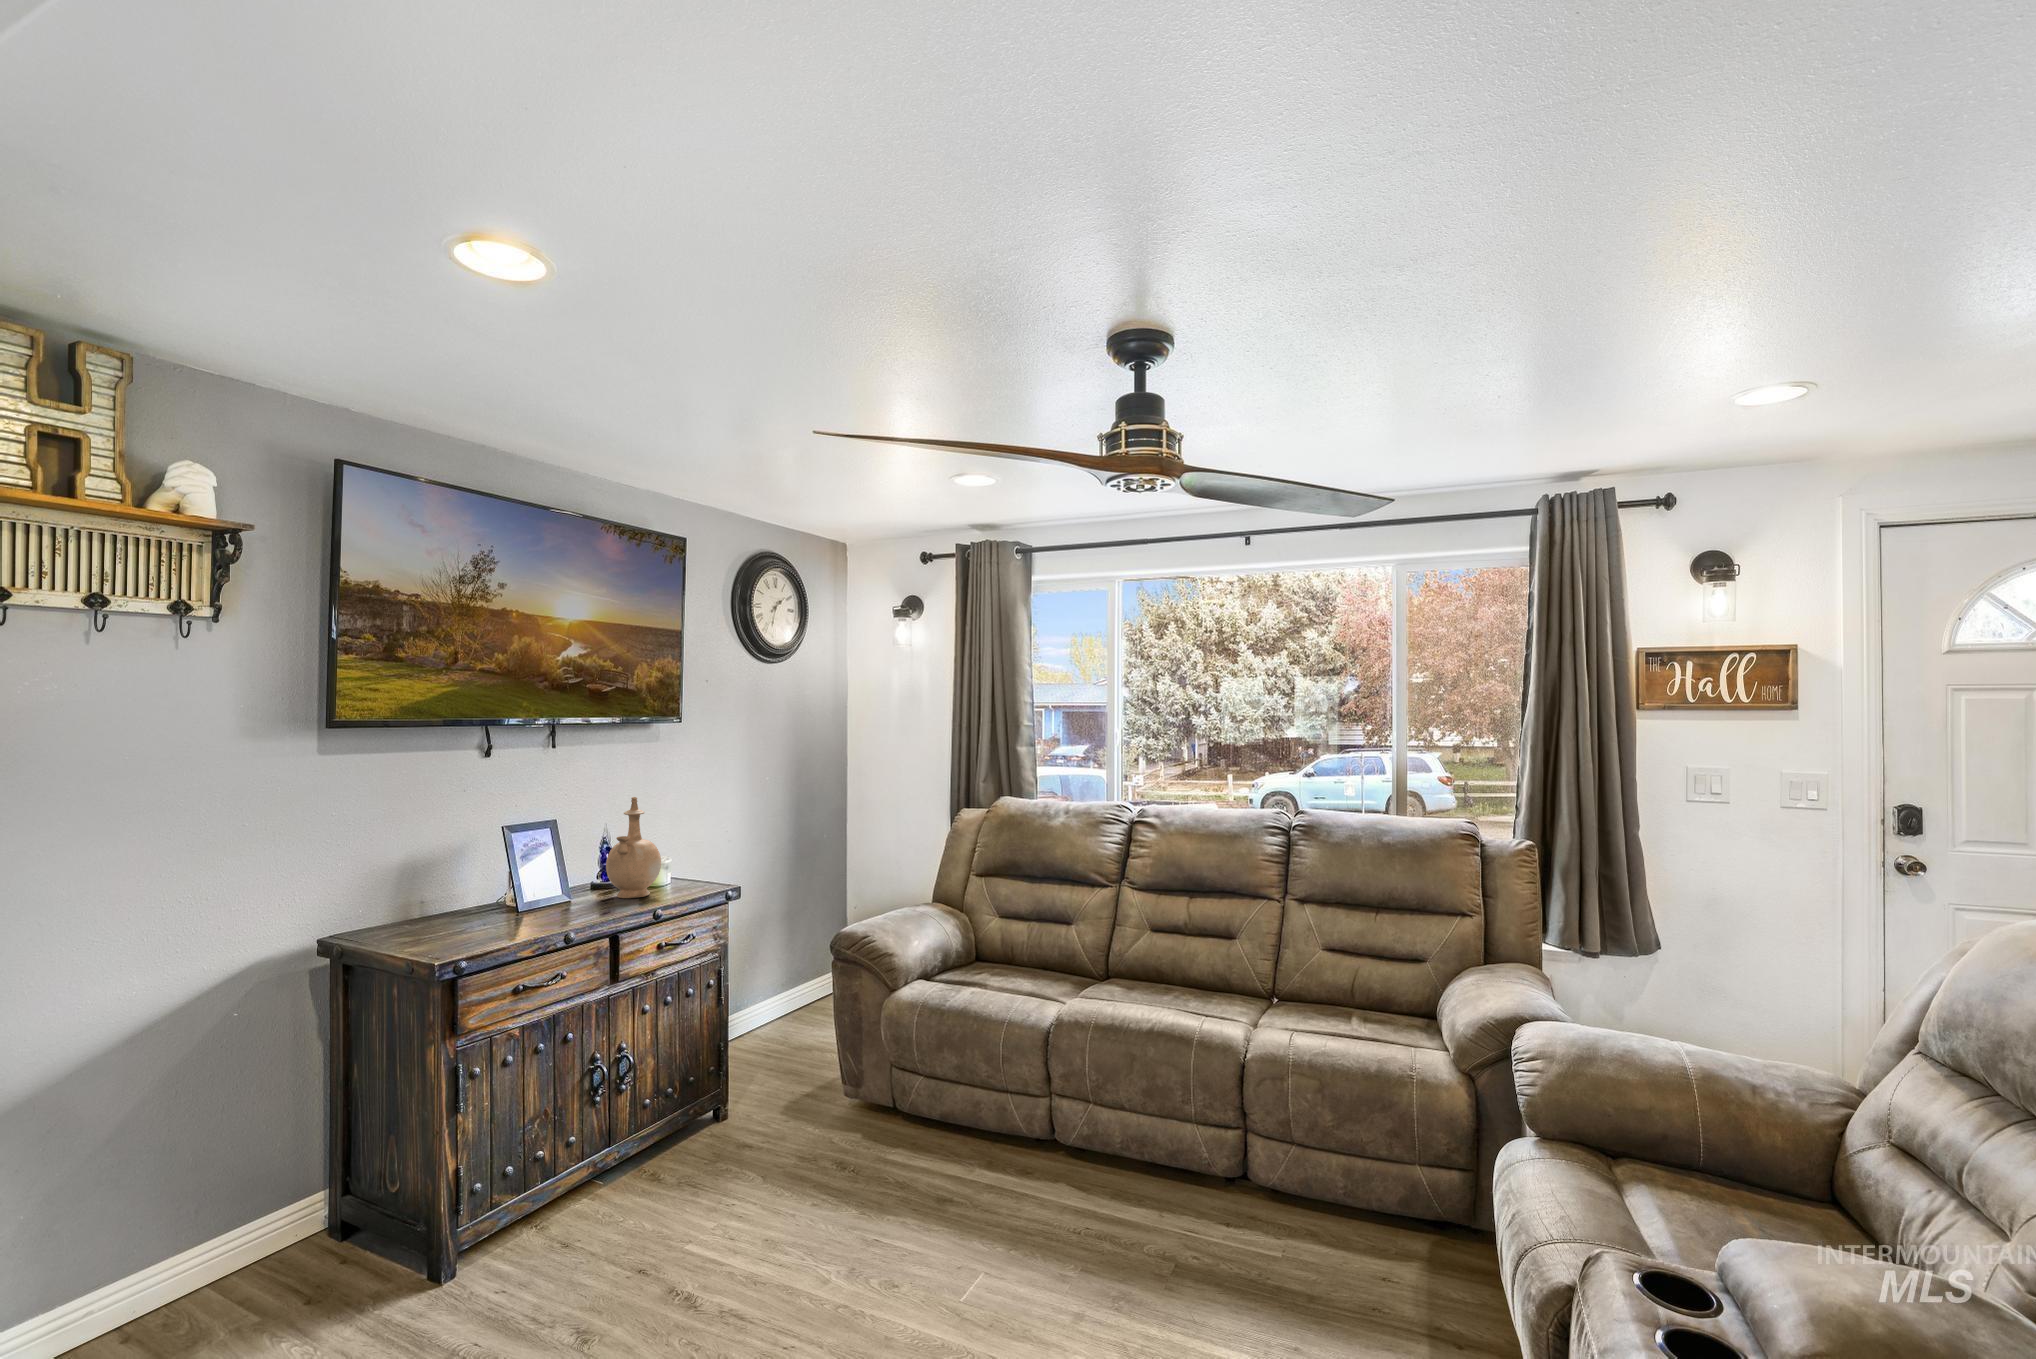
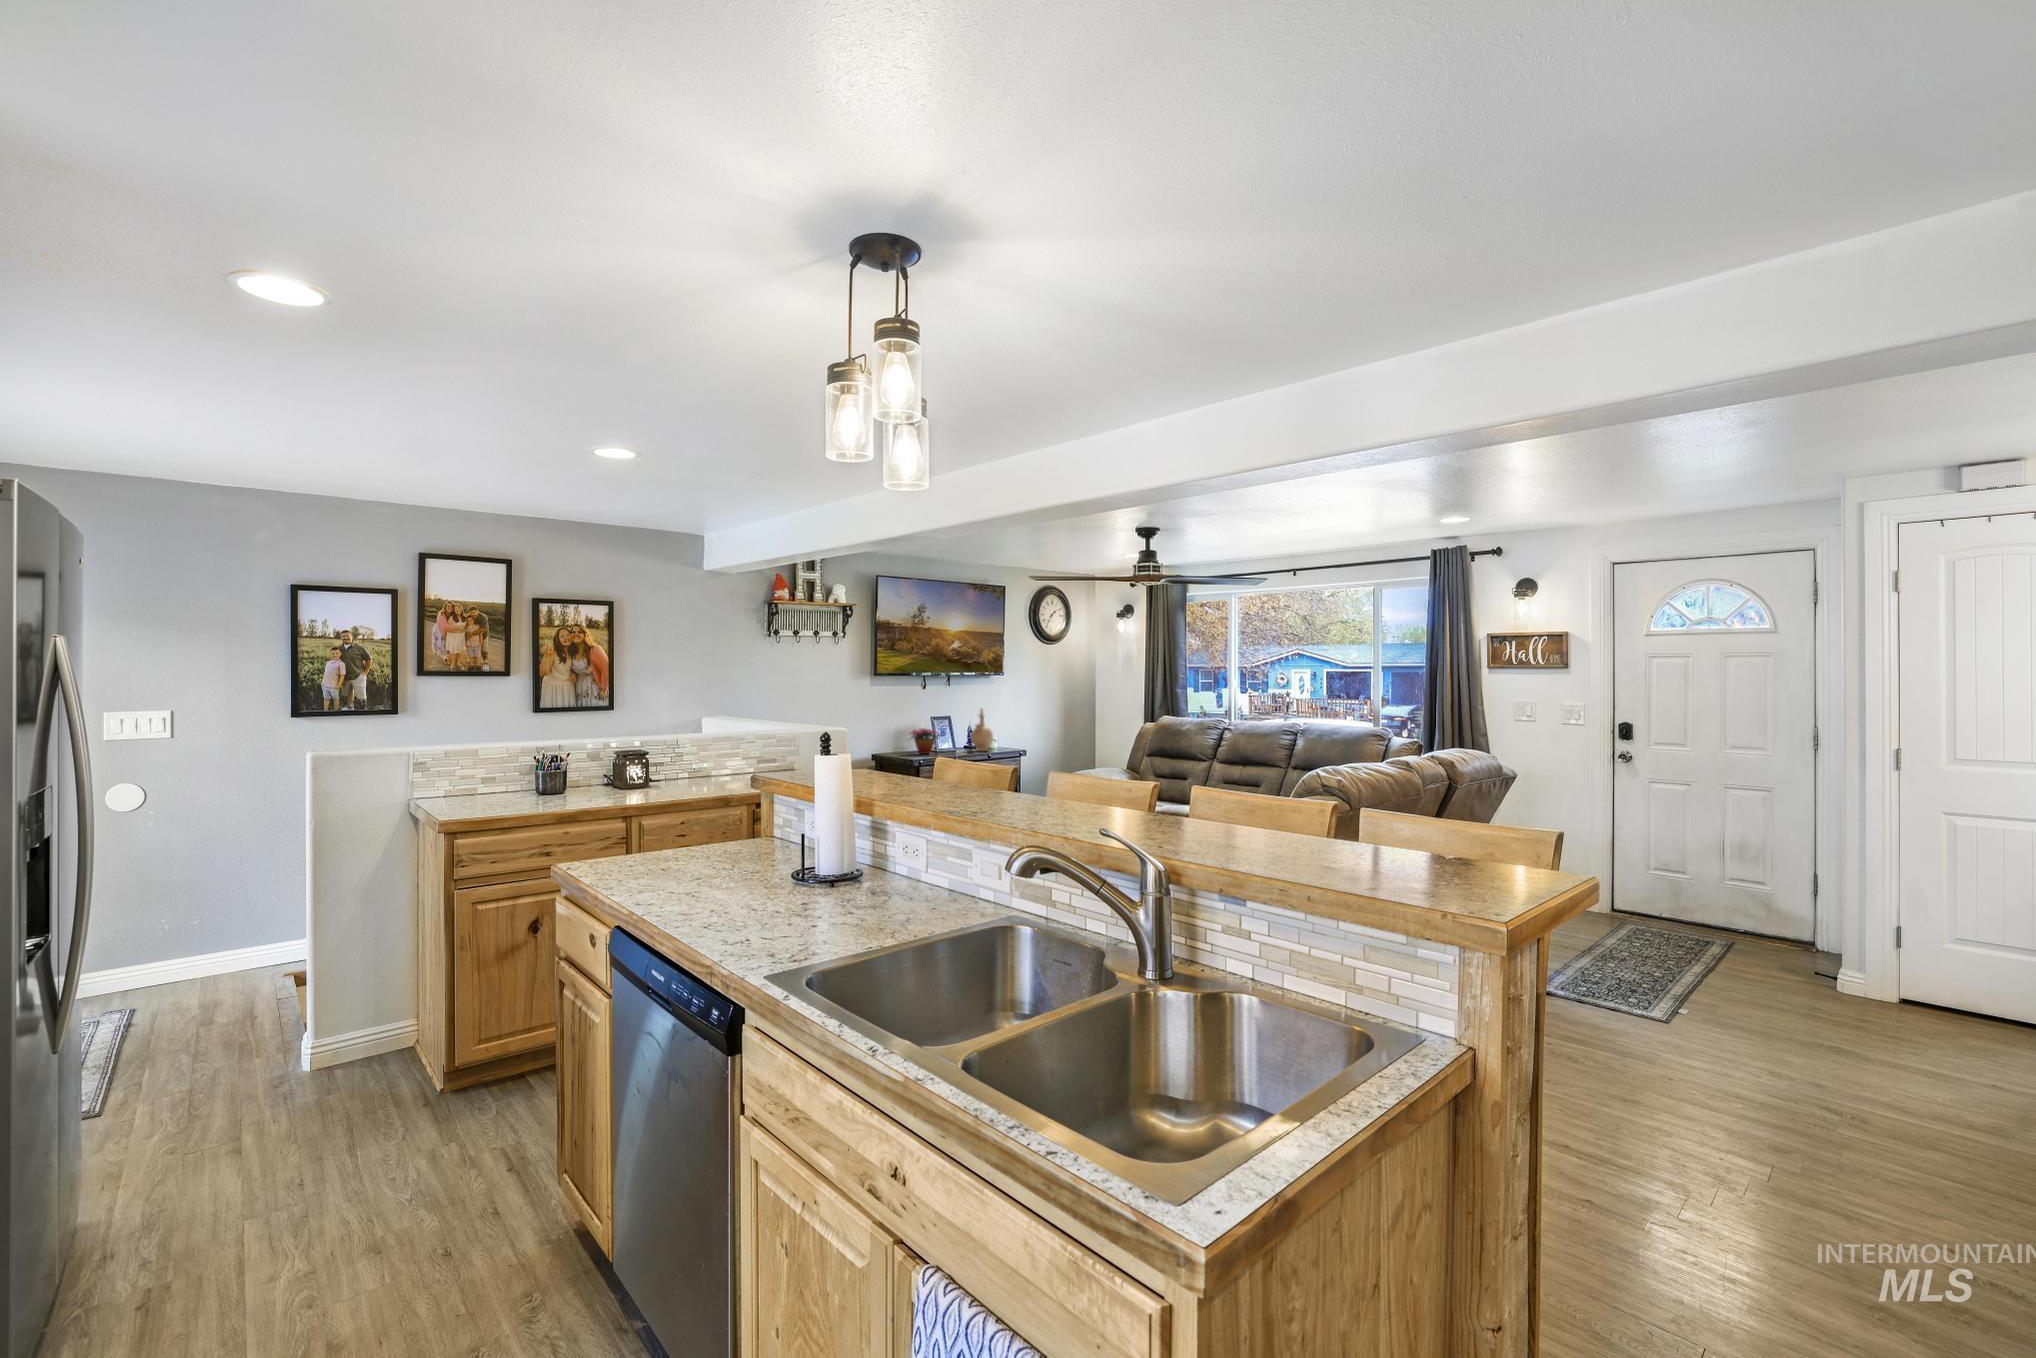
flower arrangement: none [418,855,533,928] -> present [910,728,939,754]

